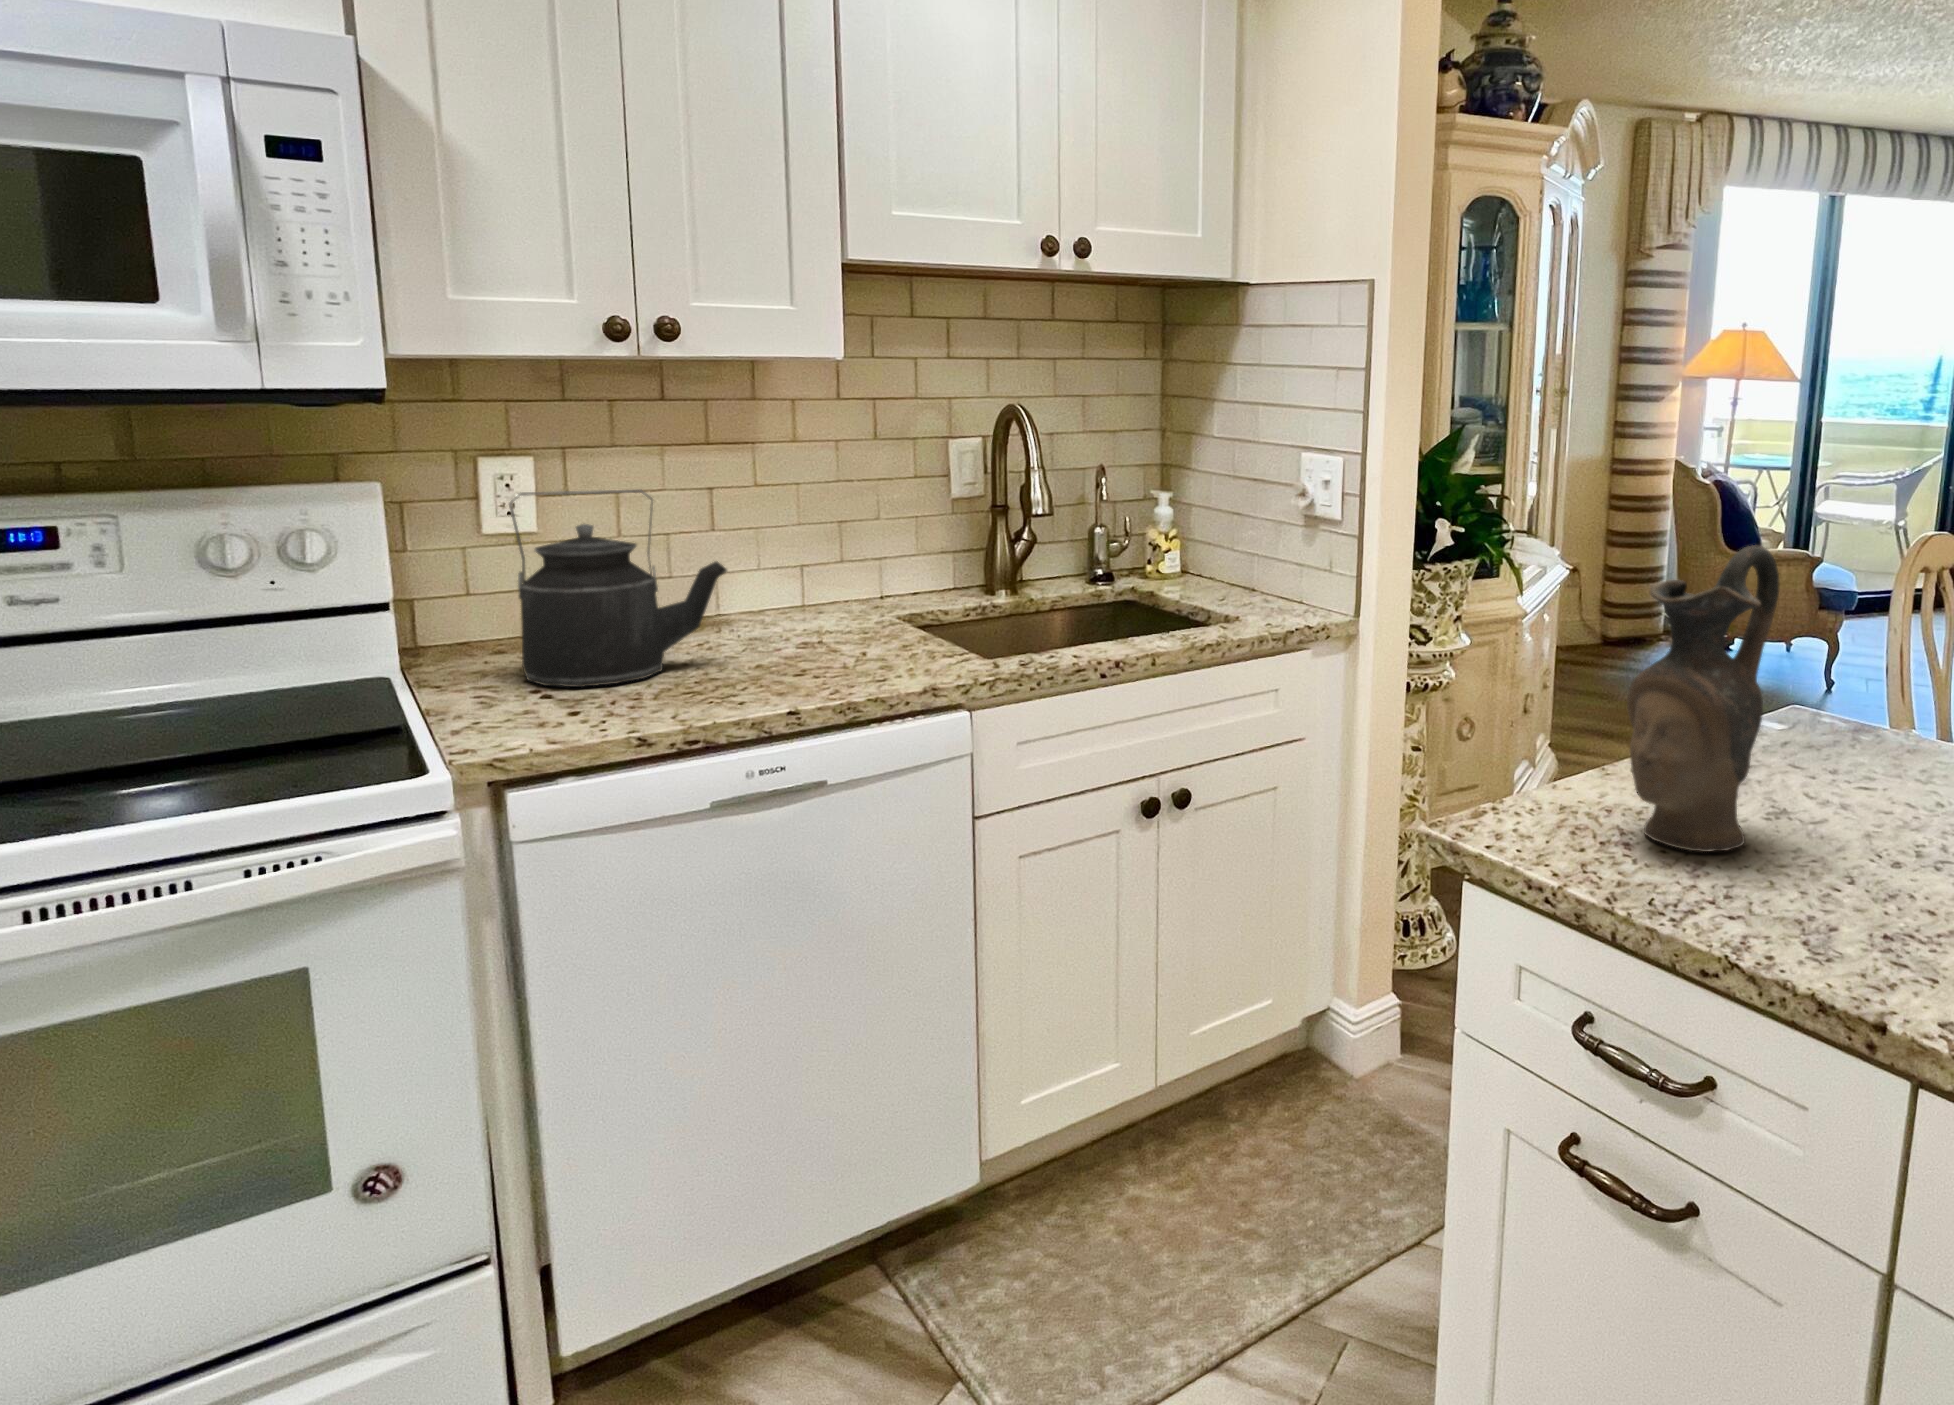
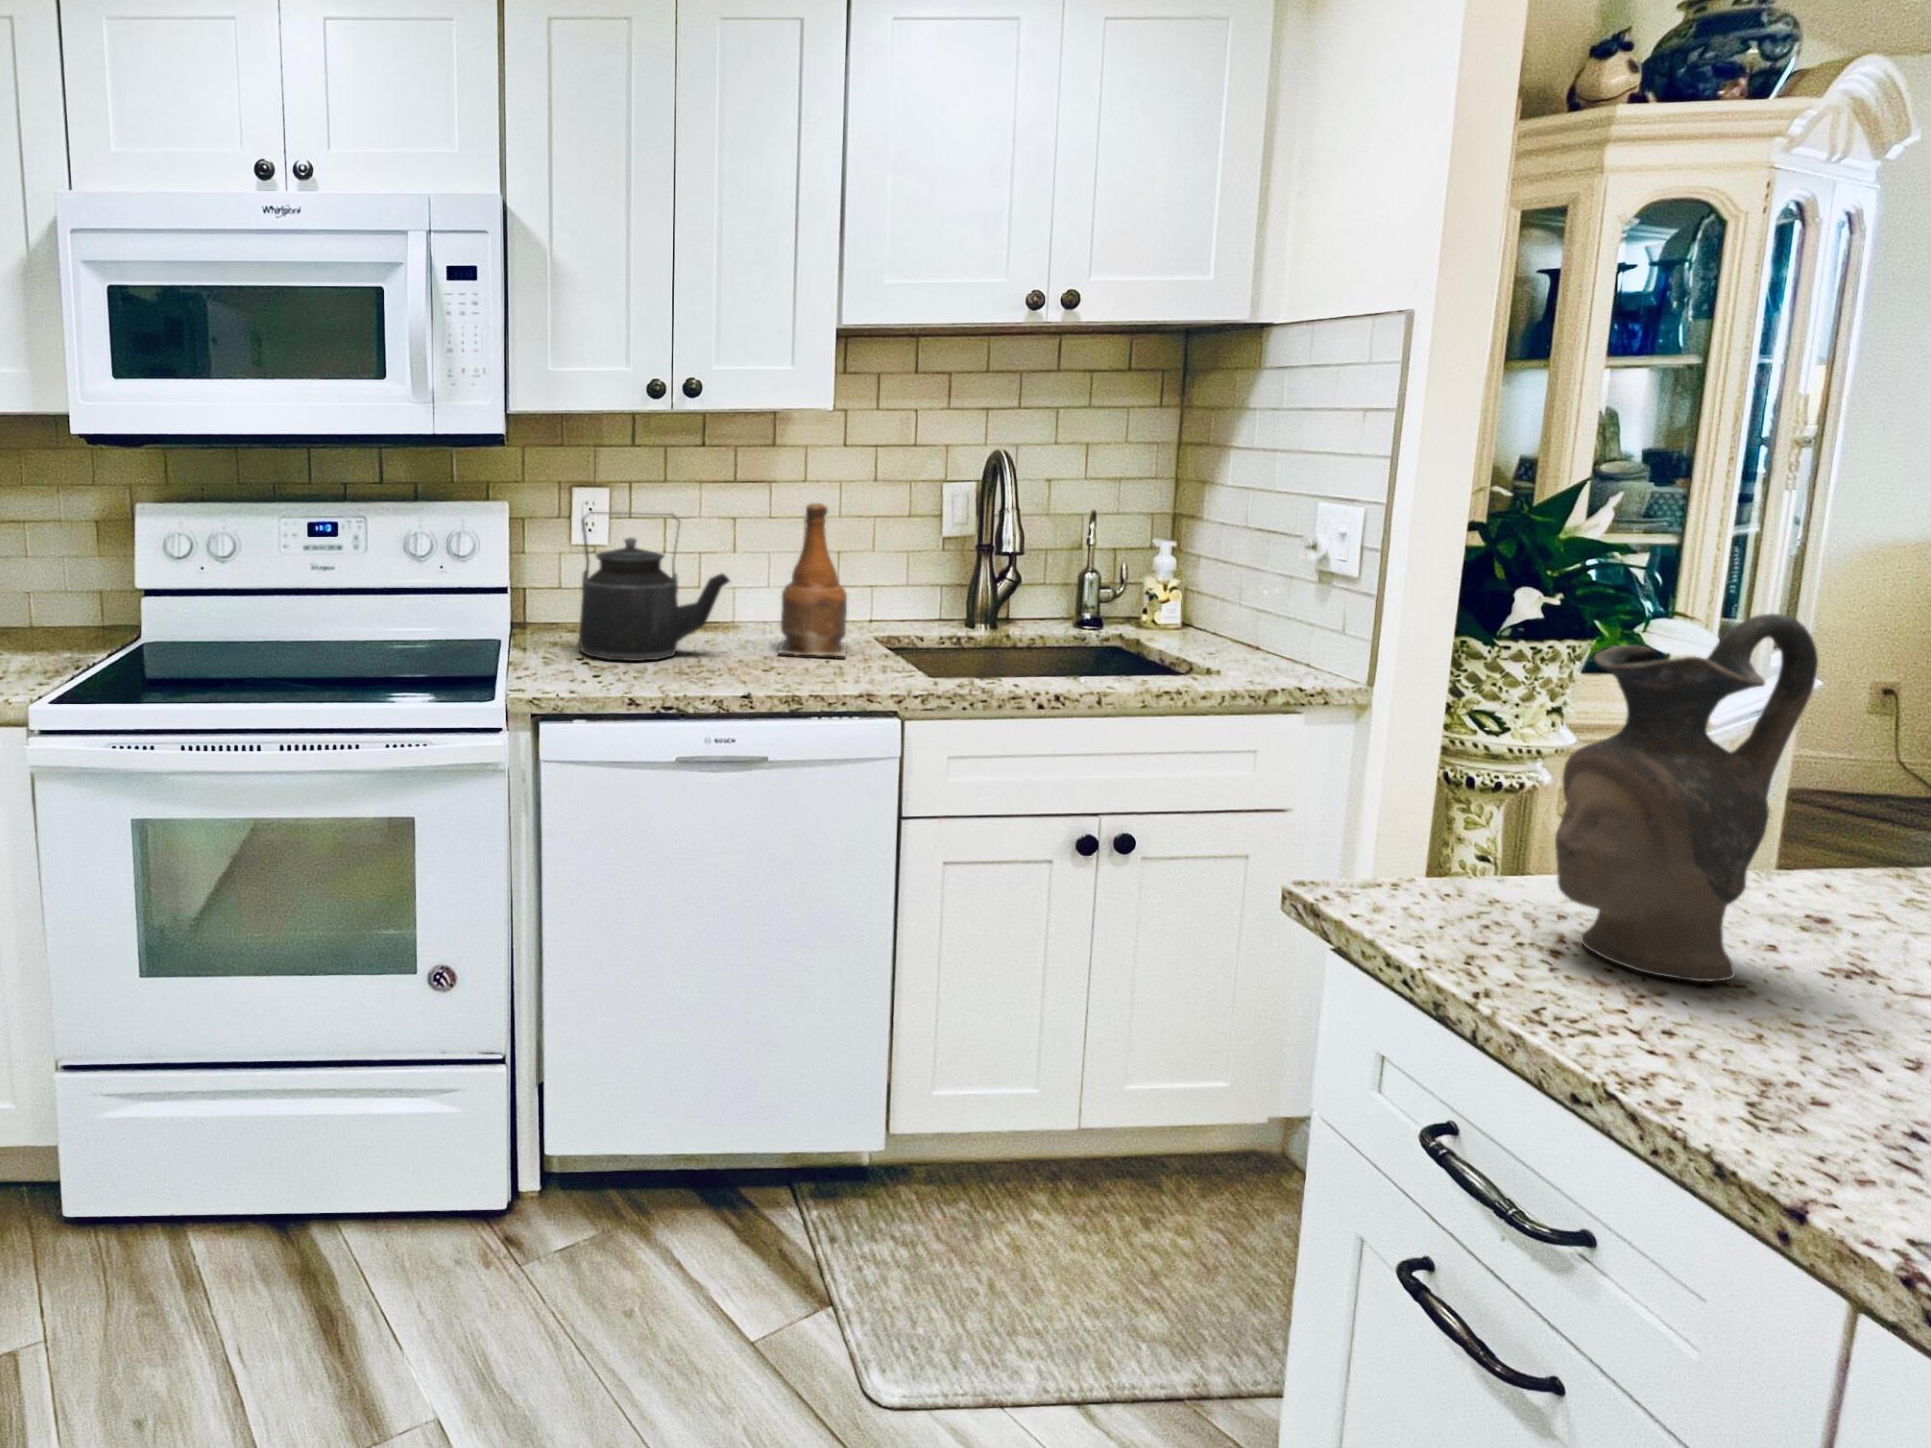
bottle: none [788,468,876,652] -> present [779,503,847,656]

